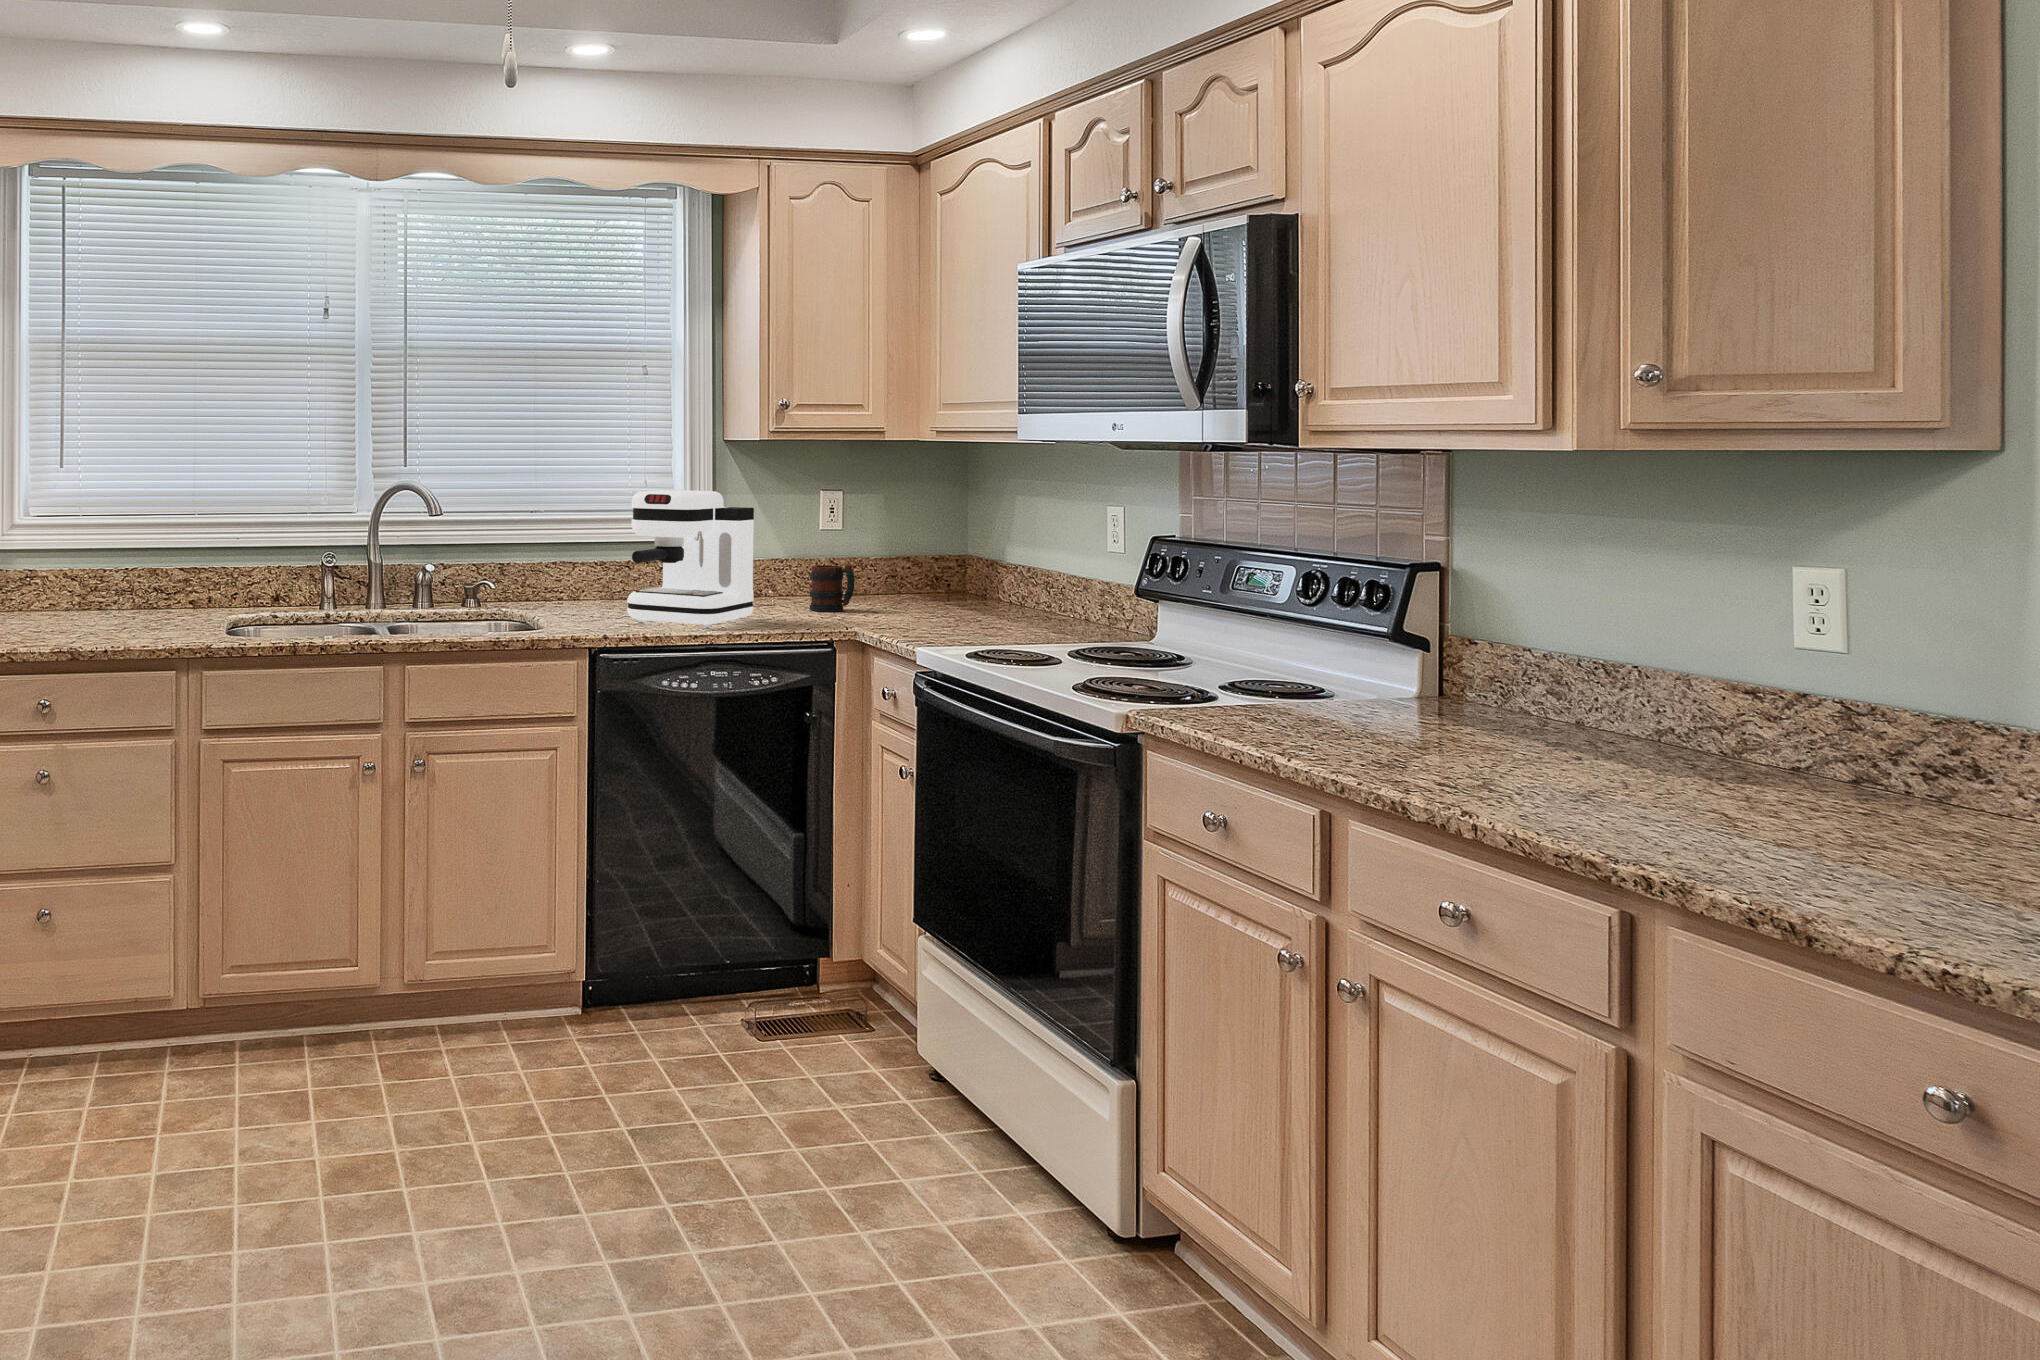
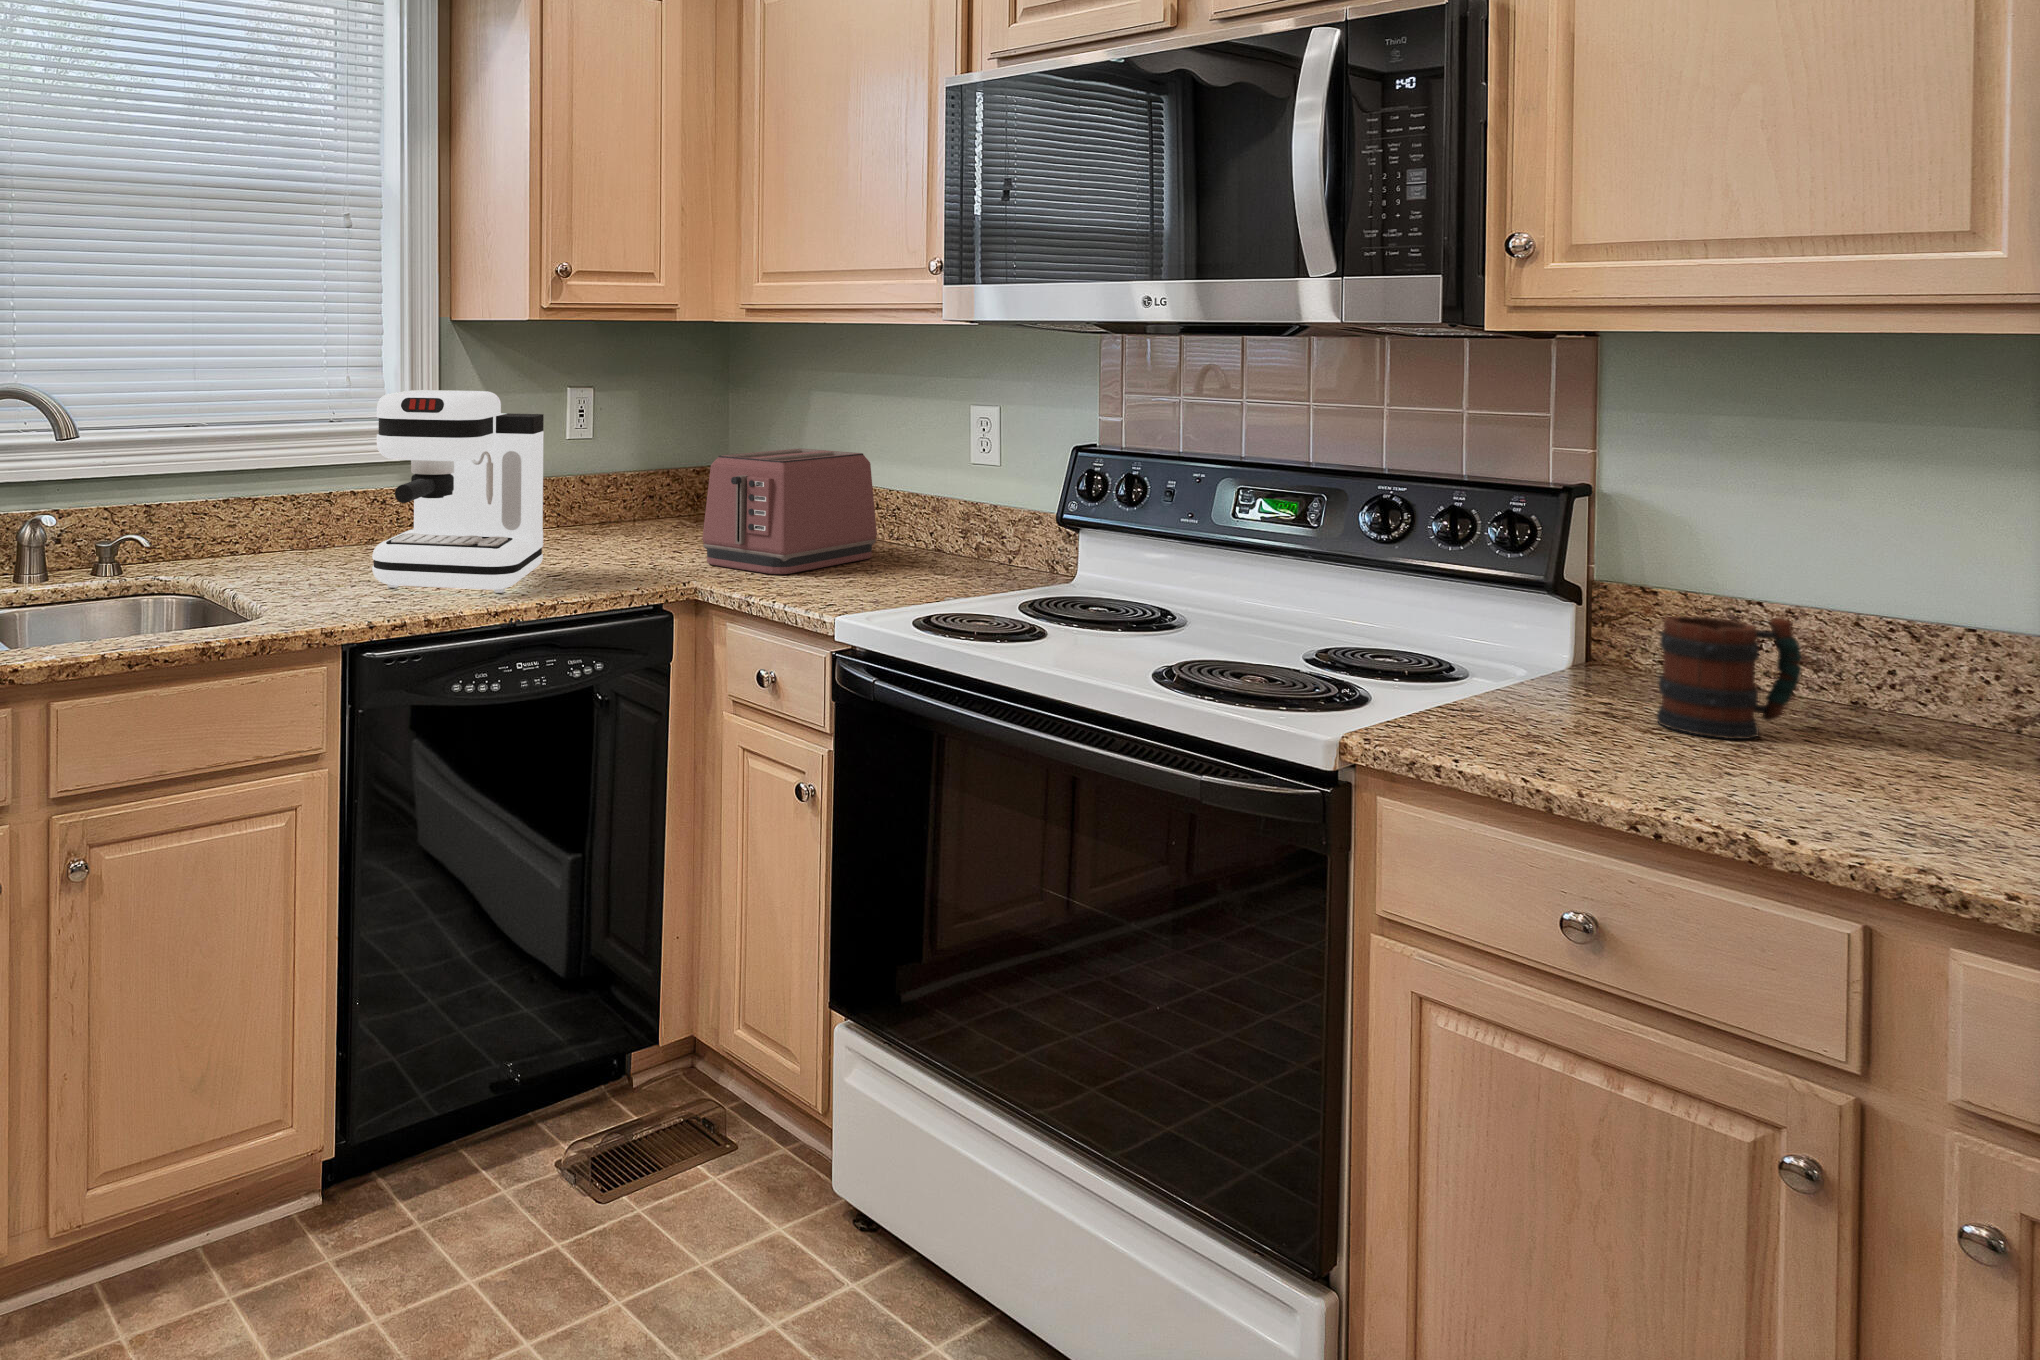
toaster: none [882,539,1027,628] -> present [702,449,877,574]
mug: present [810,564,855,612] -> present [1657,616,1802,739]

